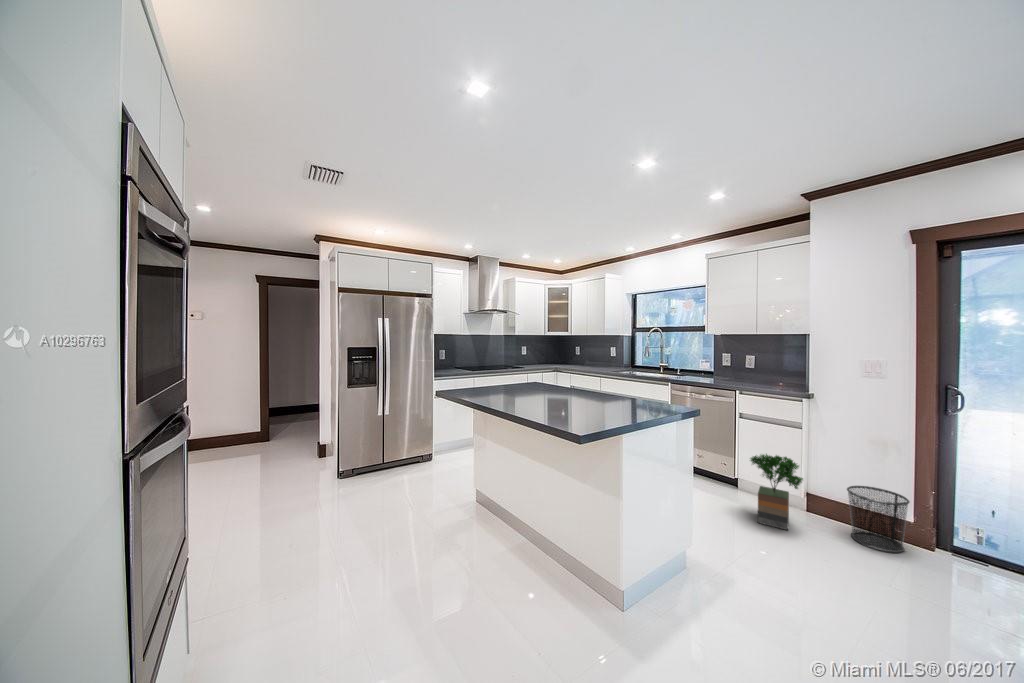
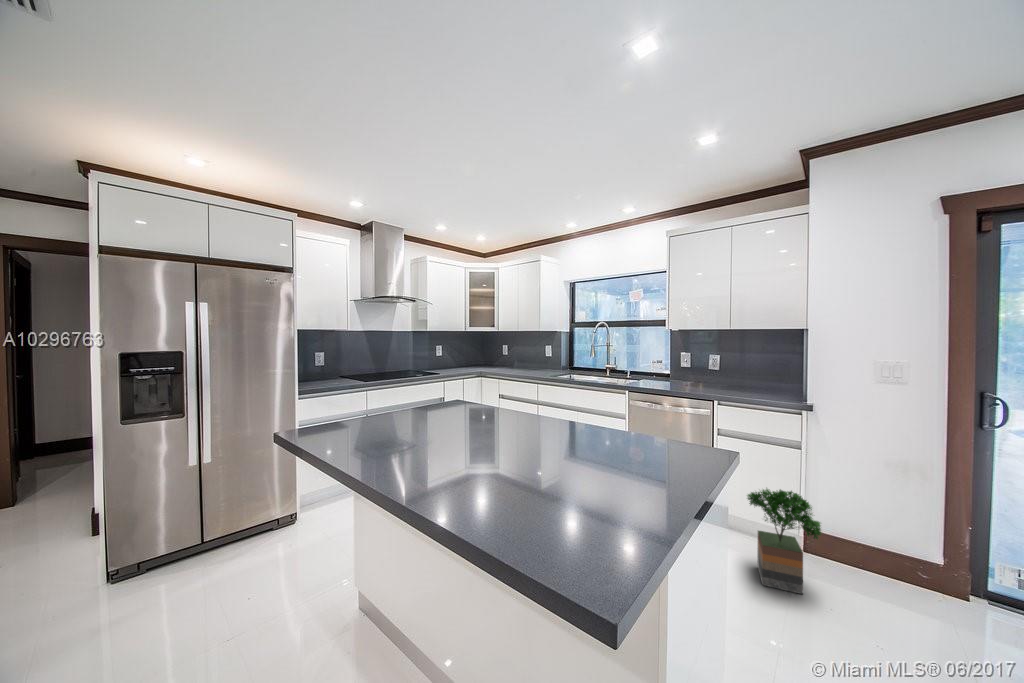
waste bin: present [847,486,909,552] -> none [868,524,953,618]

